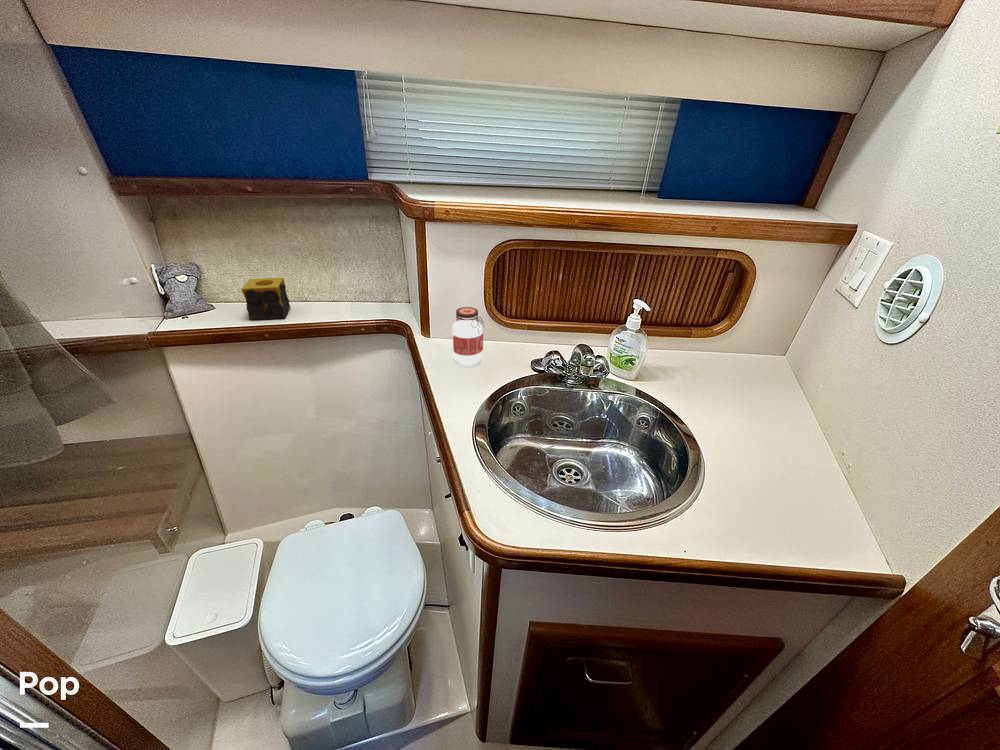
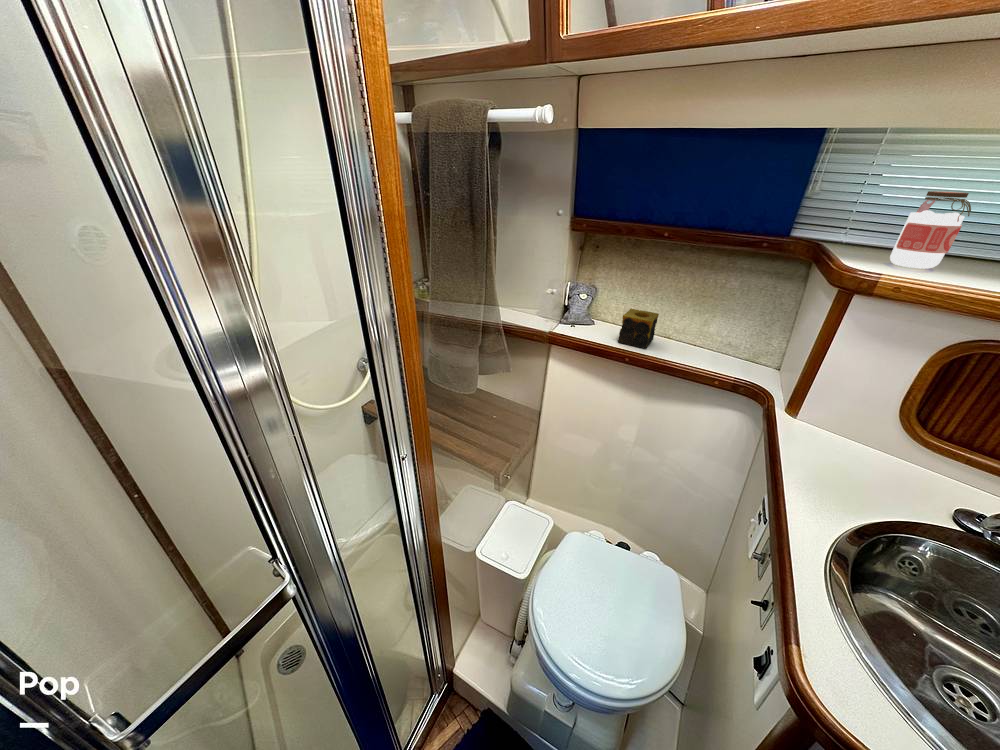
jar: present [452,307,484,364] -> present [890,191,971,269]

